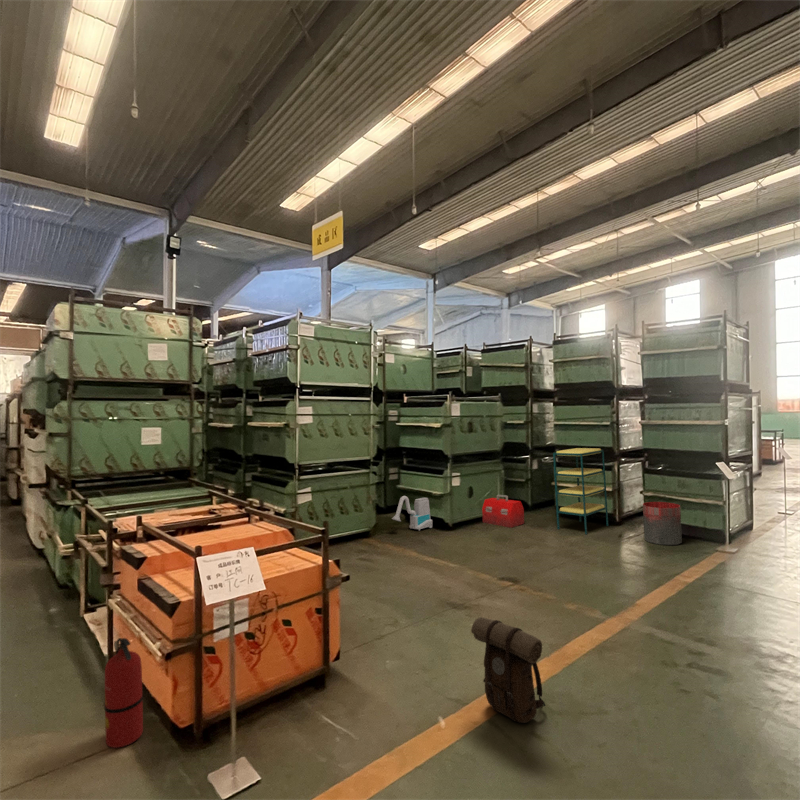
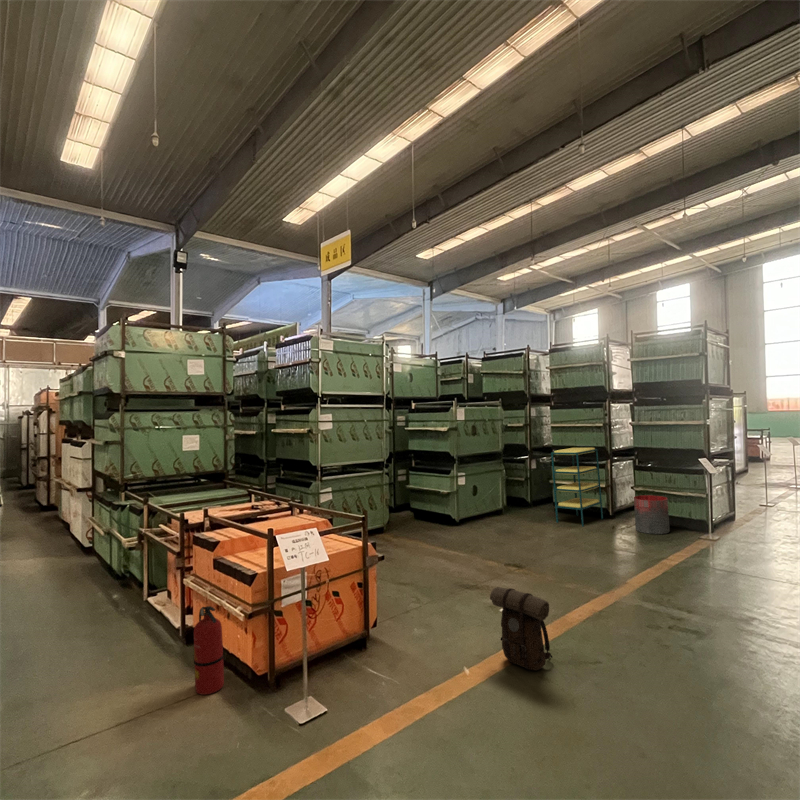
toolbox: present [482,495,524,528] -> none [487,492,526,522]
vacuum cleaner: present [392,496,433,531] -> none [404,494,441,526]

